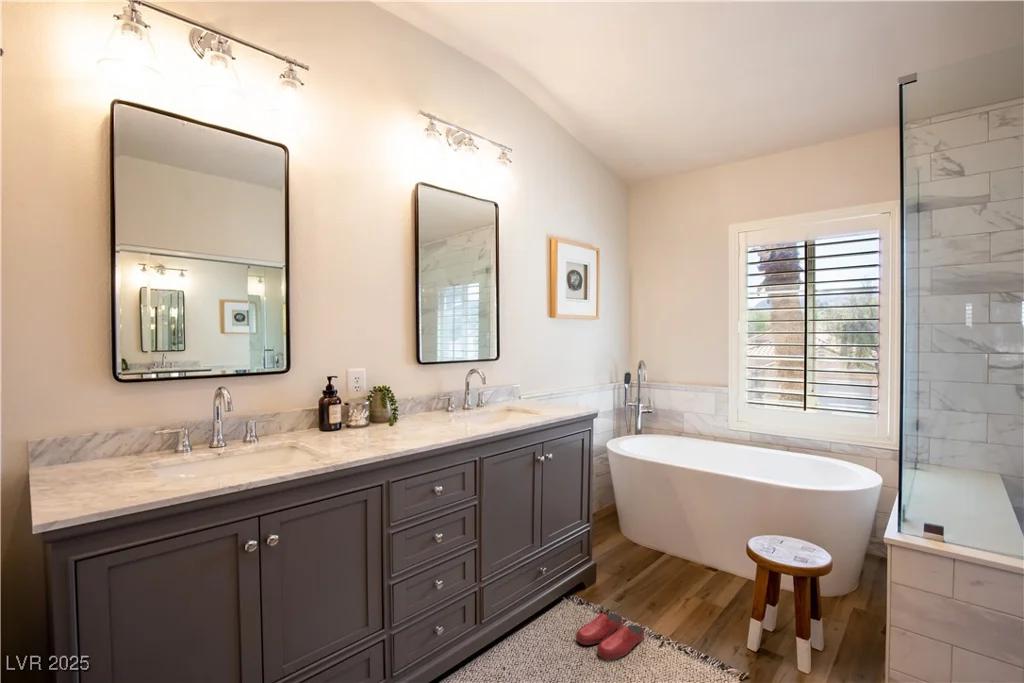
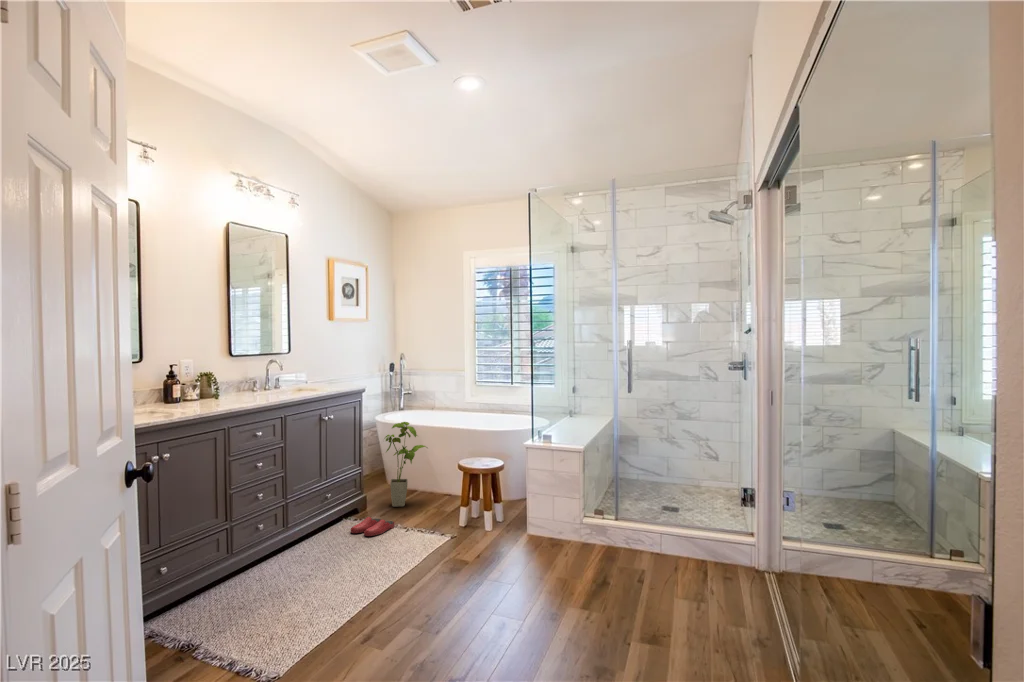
house plant: none [621,461,687,585] -> present [385,422,426,507]

